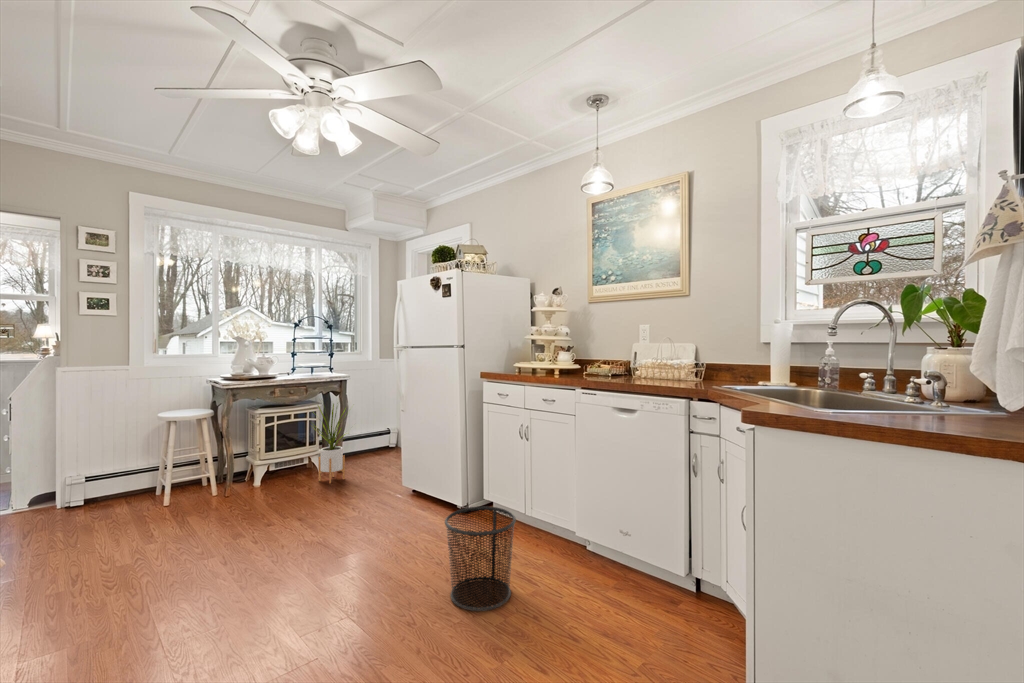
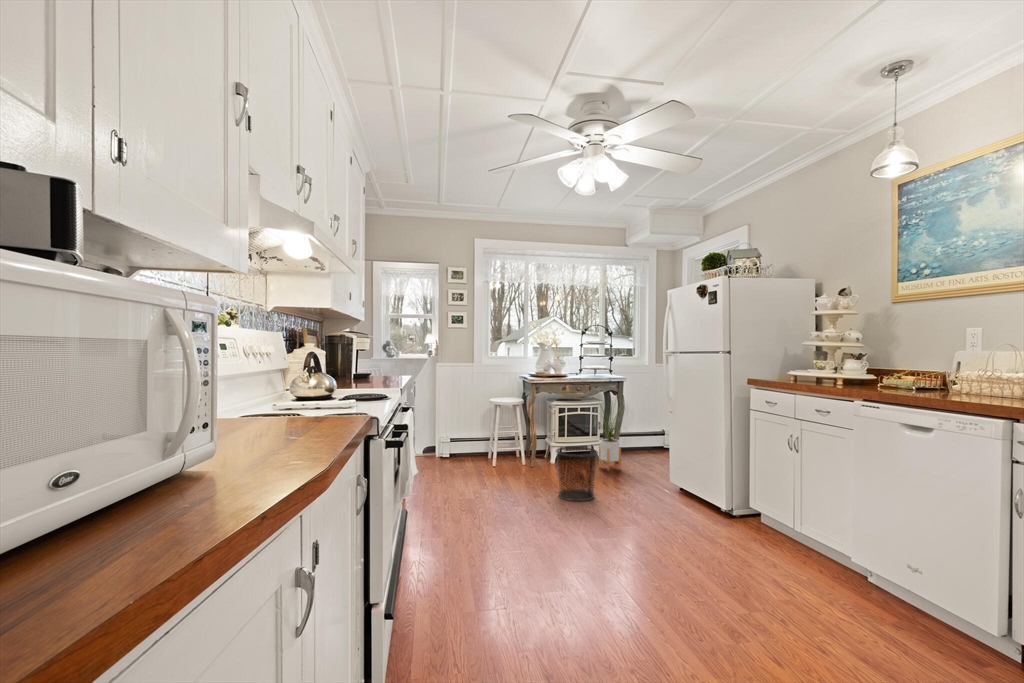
waste bin: present [445,506,516,611] -> present [556,446,598,501]

